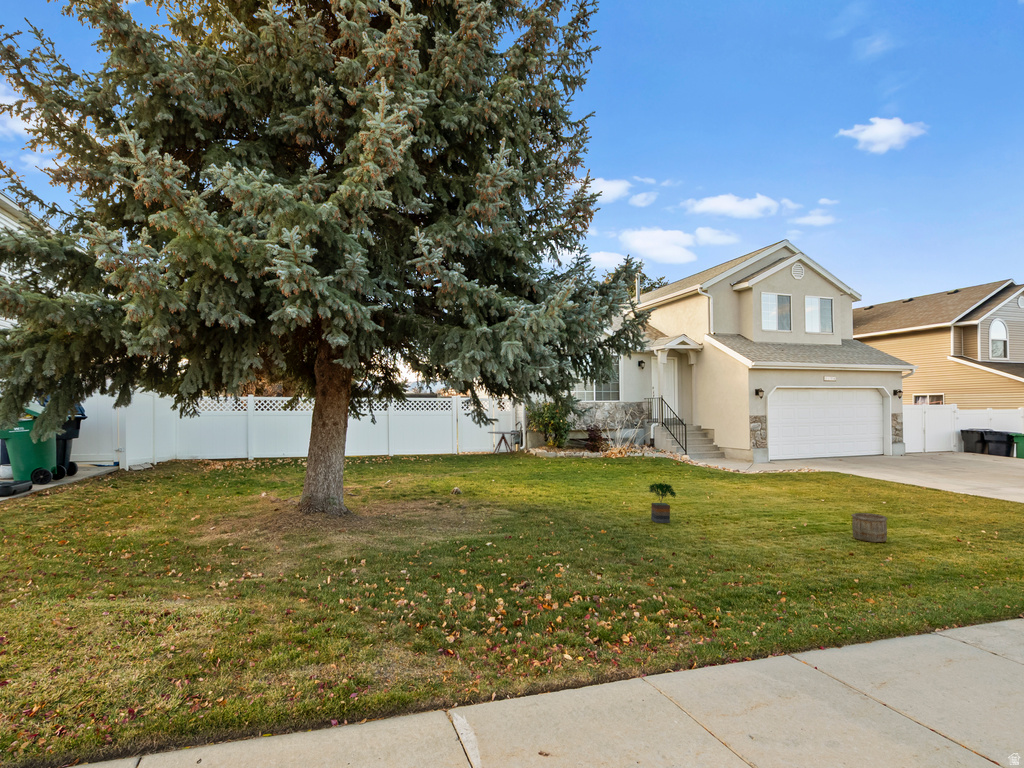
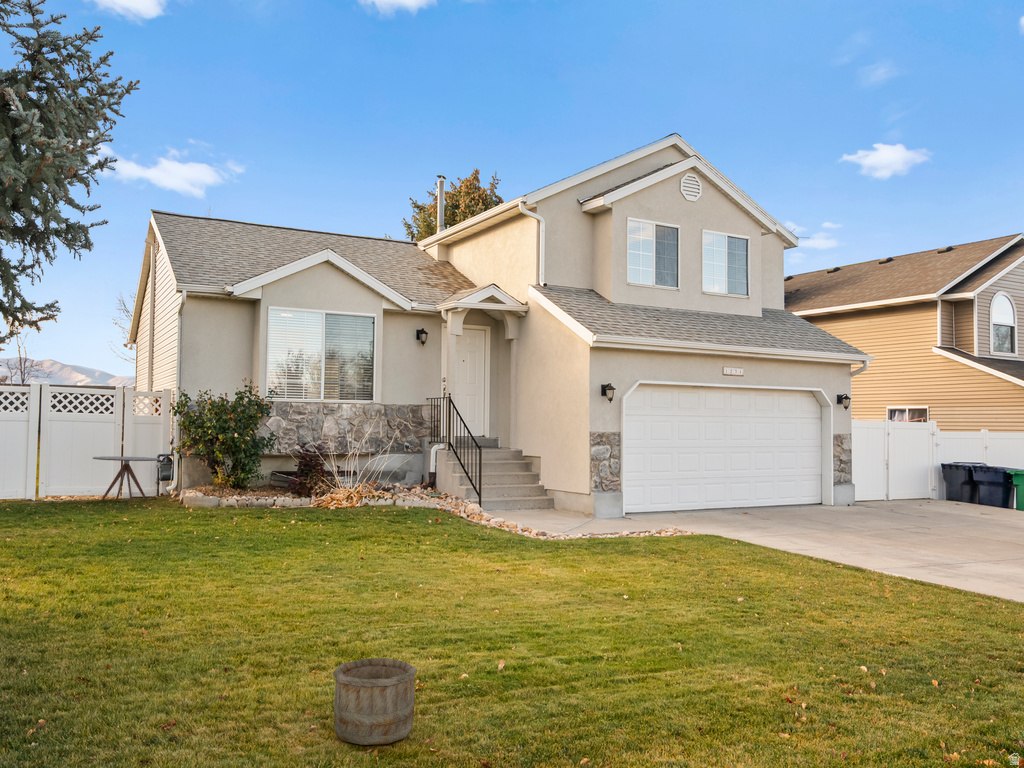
potted tree: present [649,483,676,523] -> none [118,571,188,676]
wooden bucket: present [851,513,887,542] -> present [333,658,417,745]

